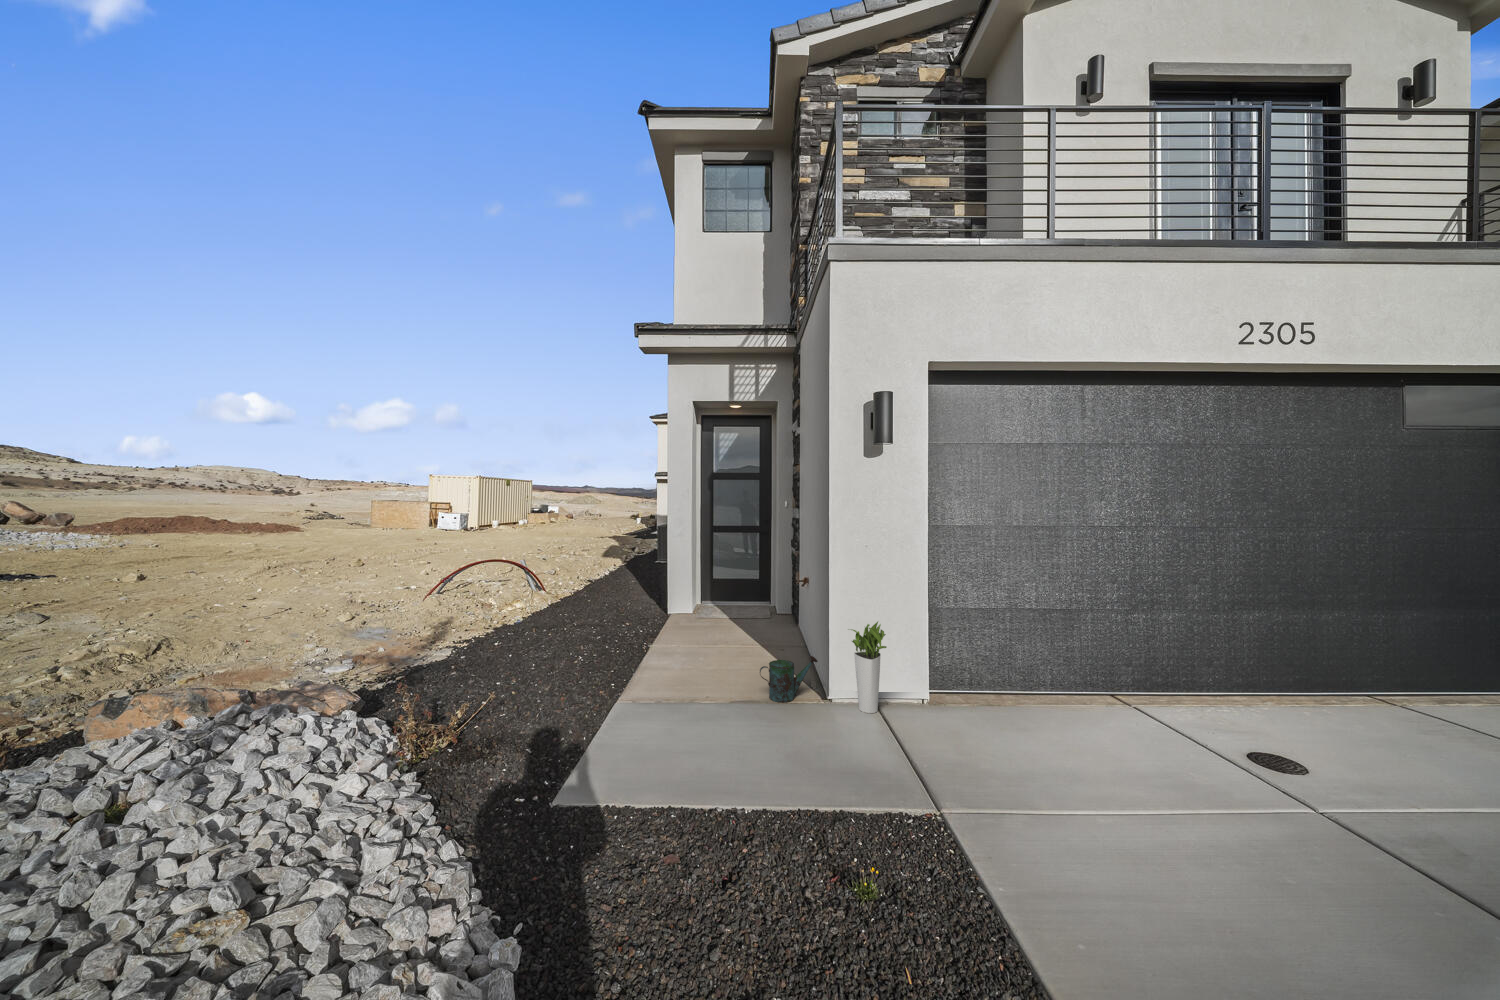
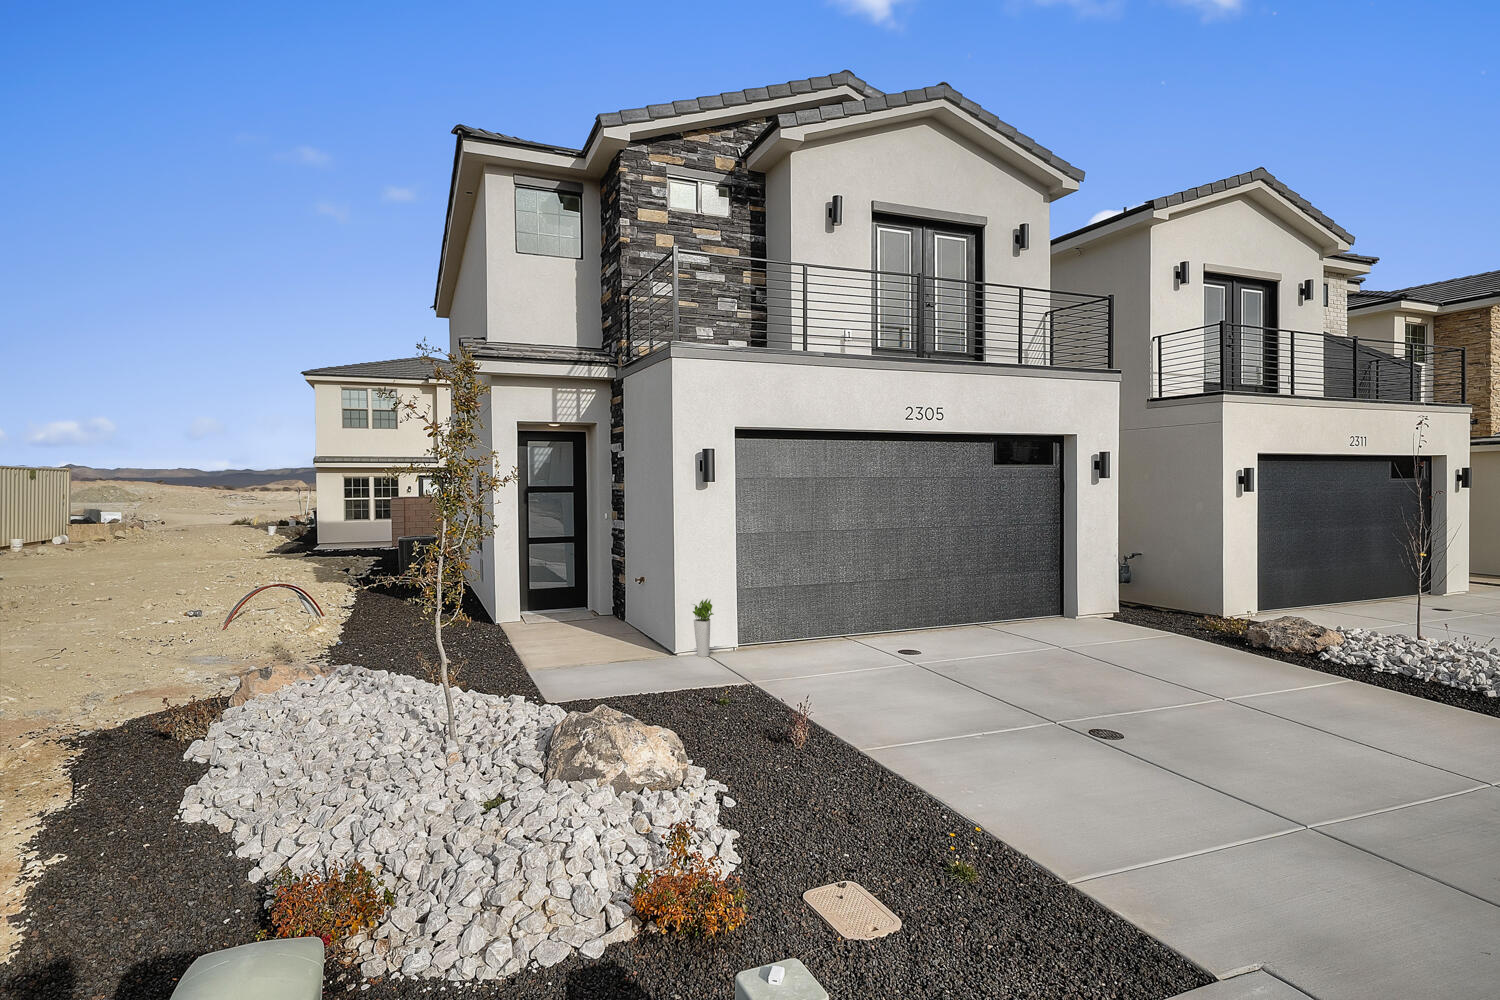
watering can: present [760,656,818,702] -> none [630,626,668,658]

